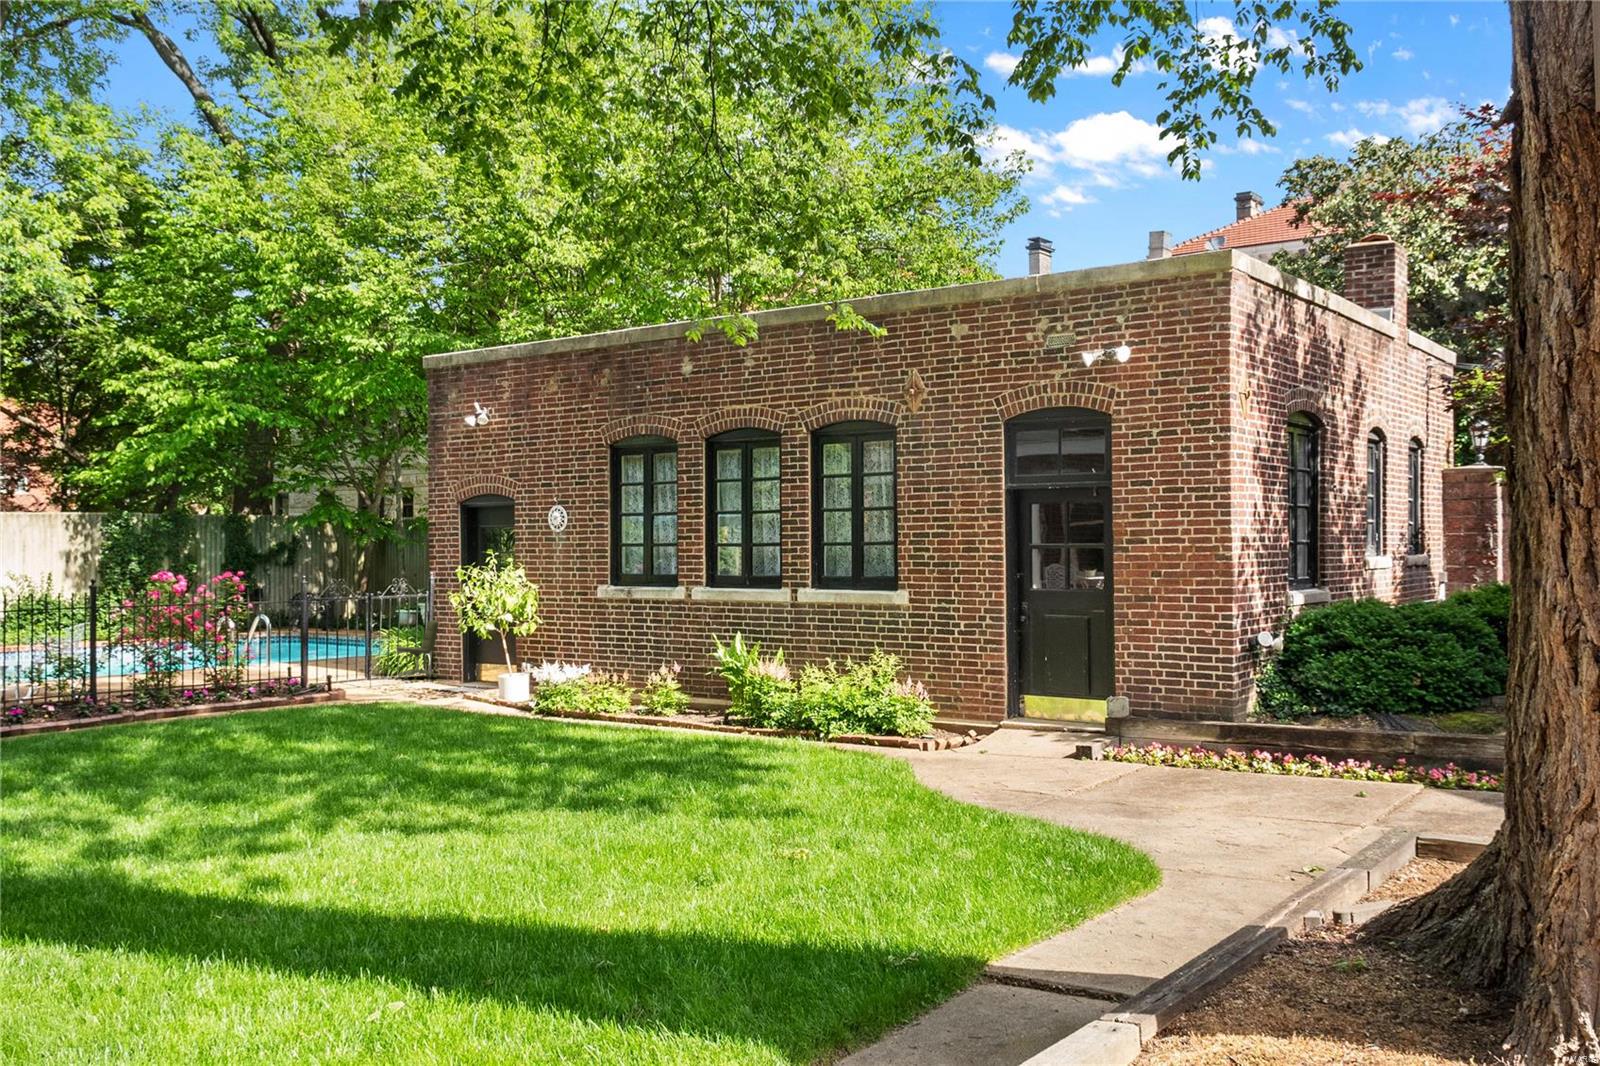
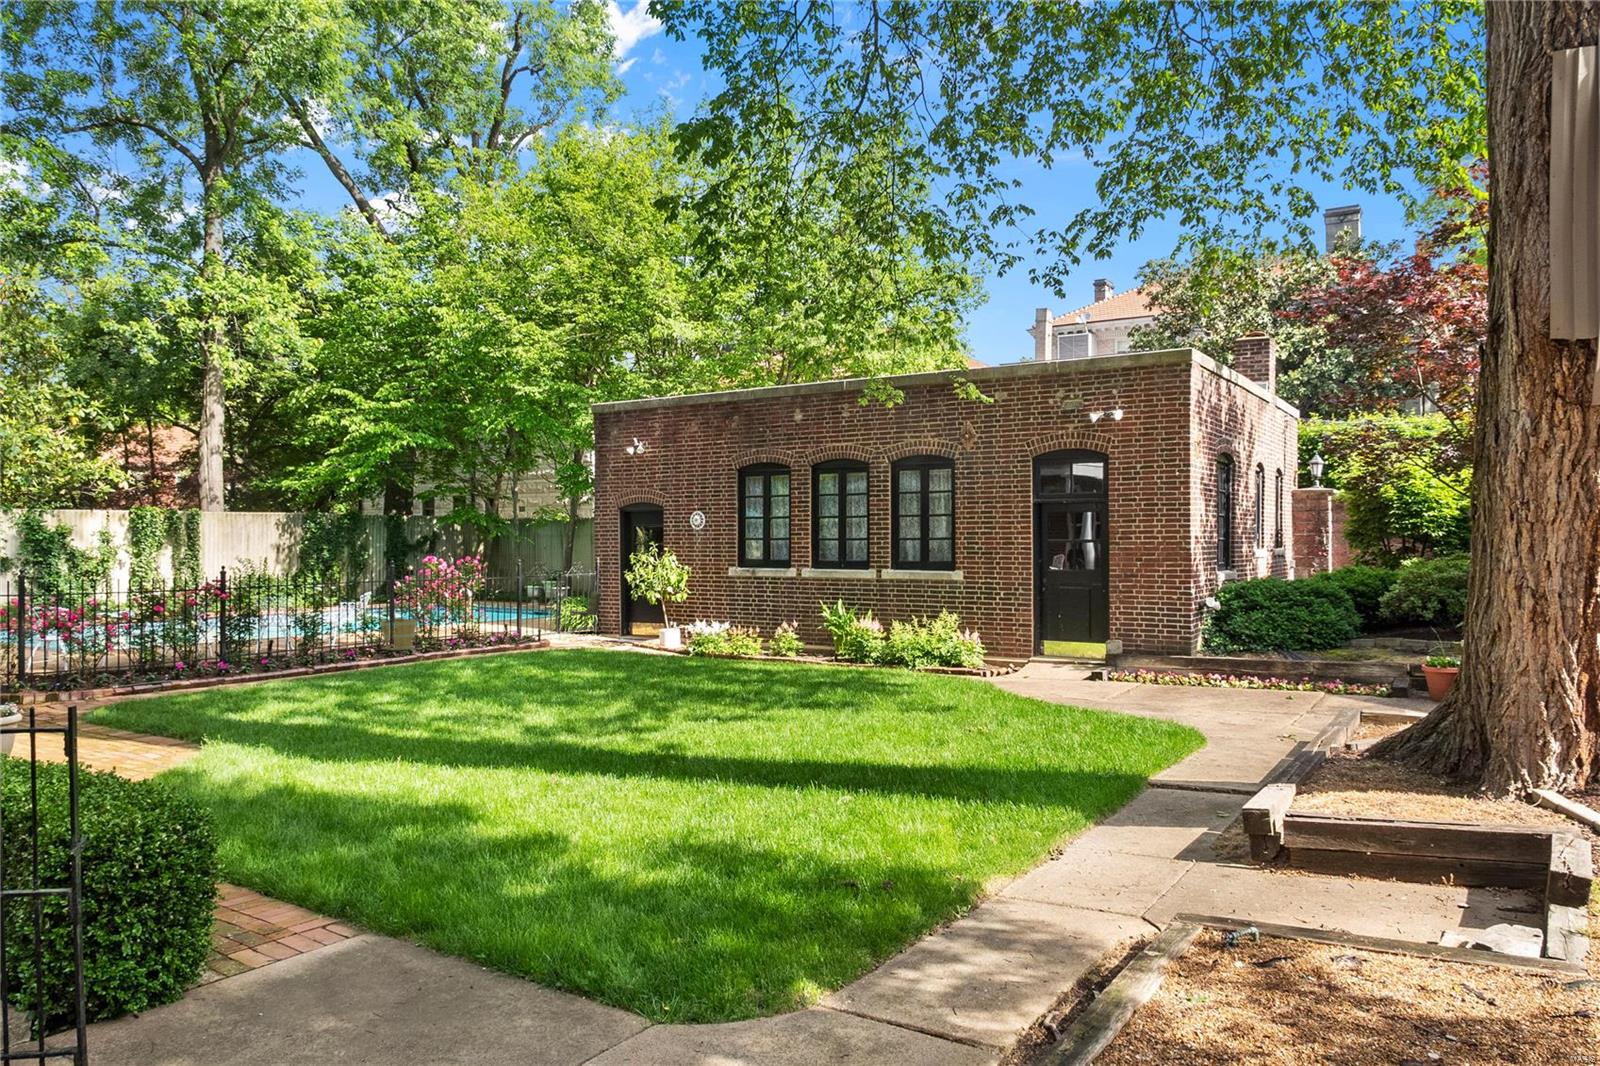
wooden bucket: none [90,660,147,706] -> present [380,618,417,650]

